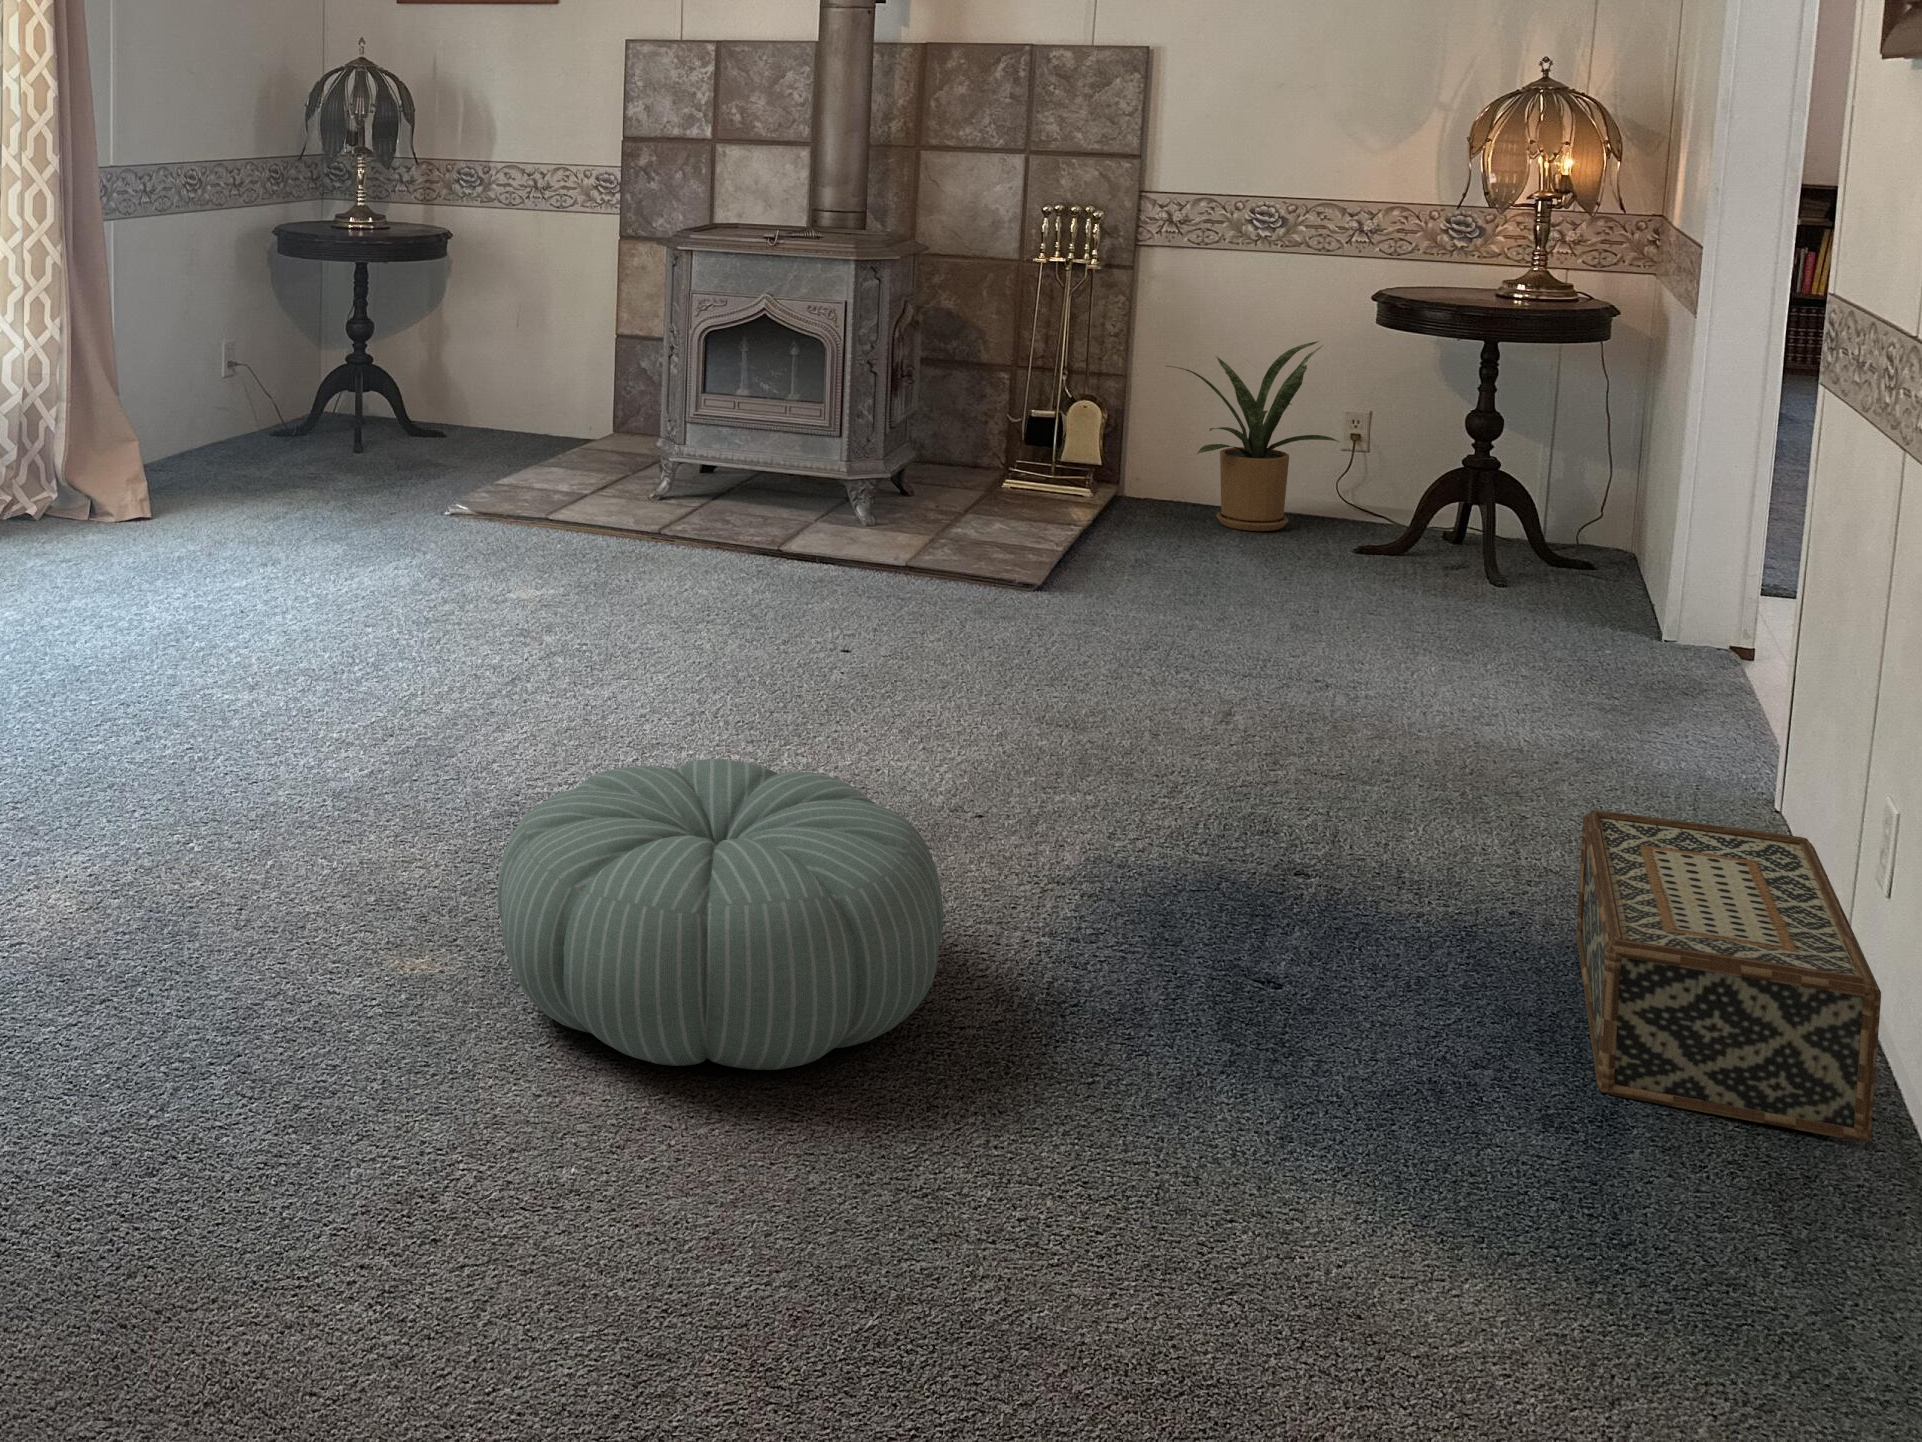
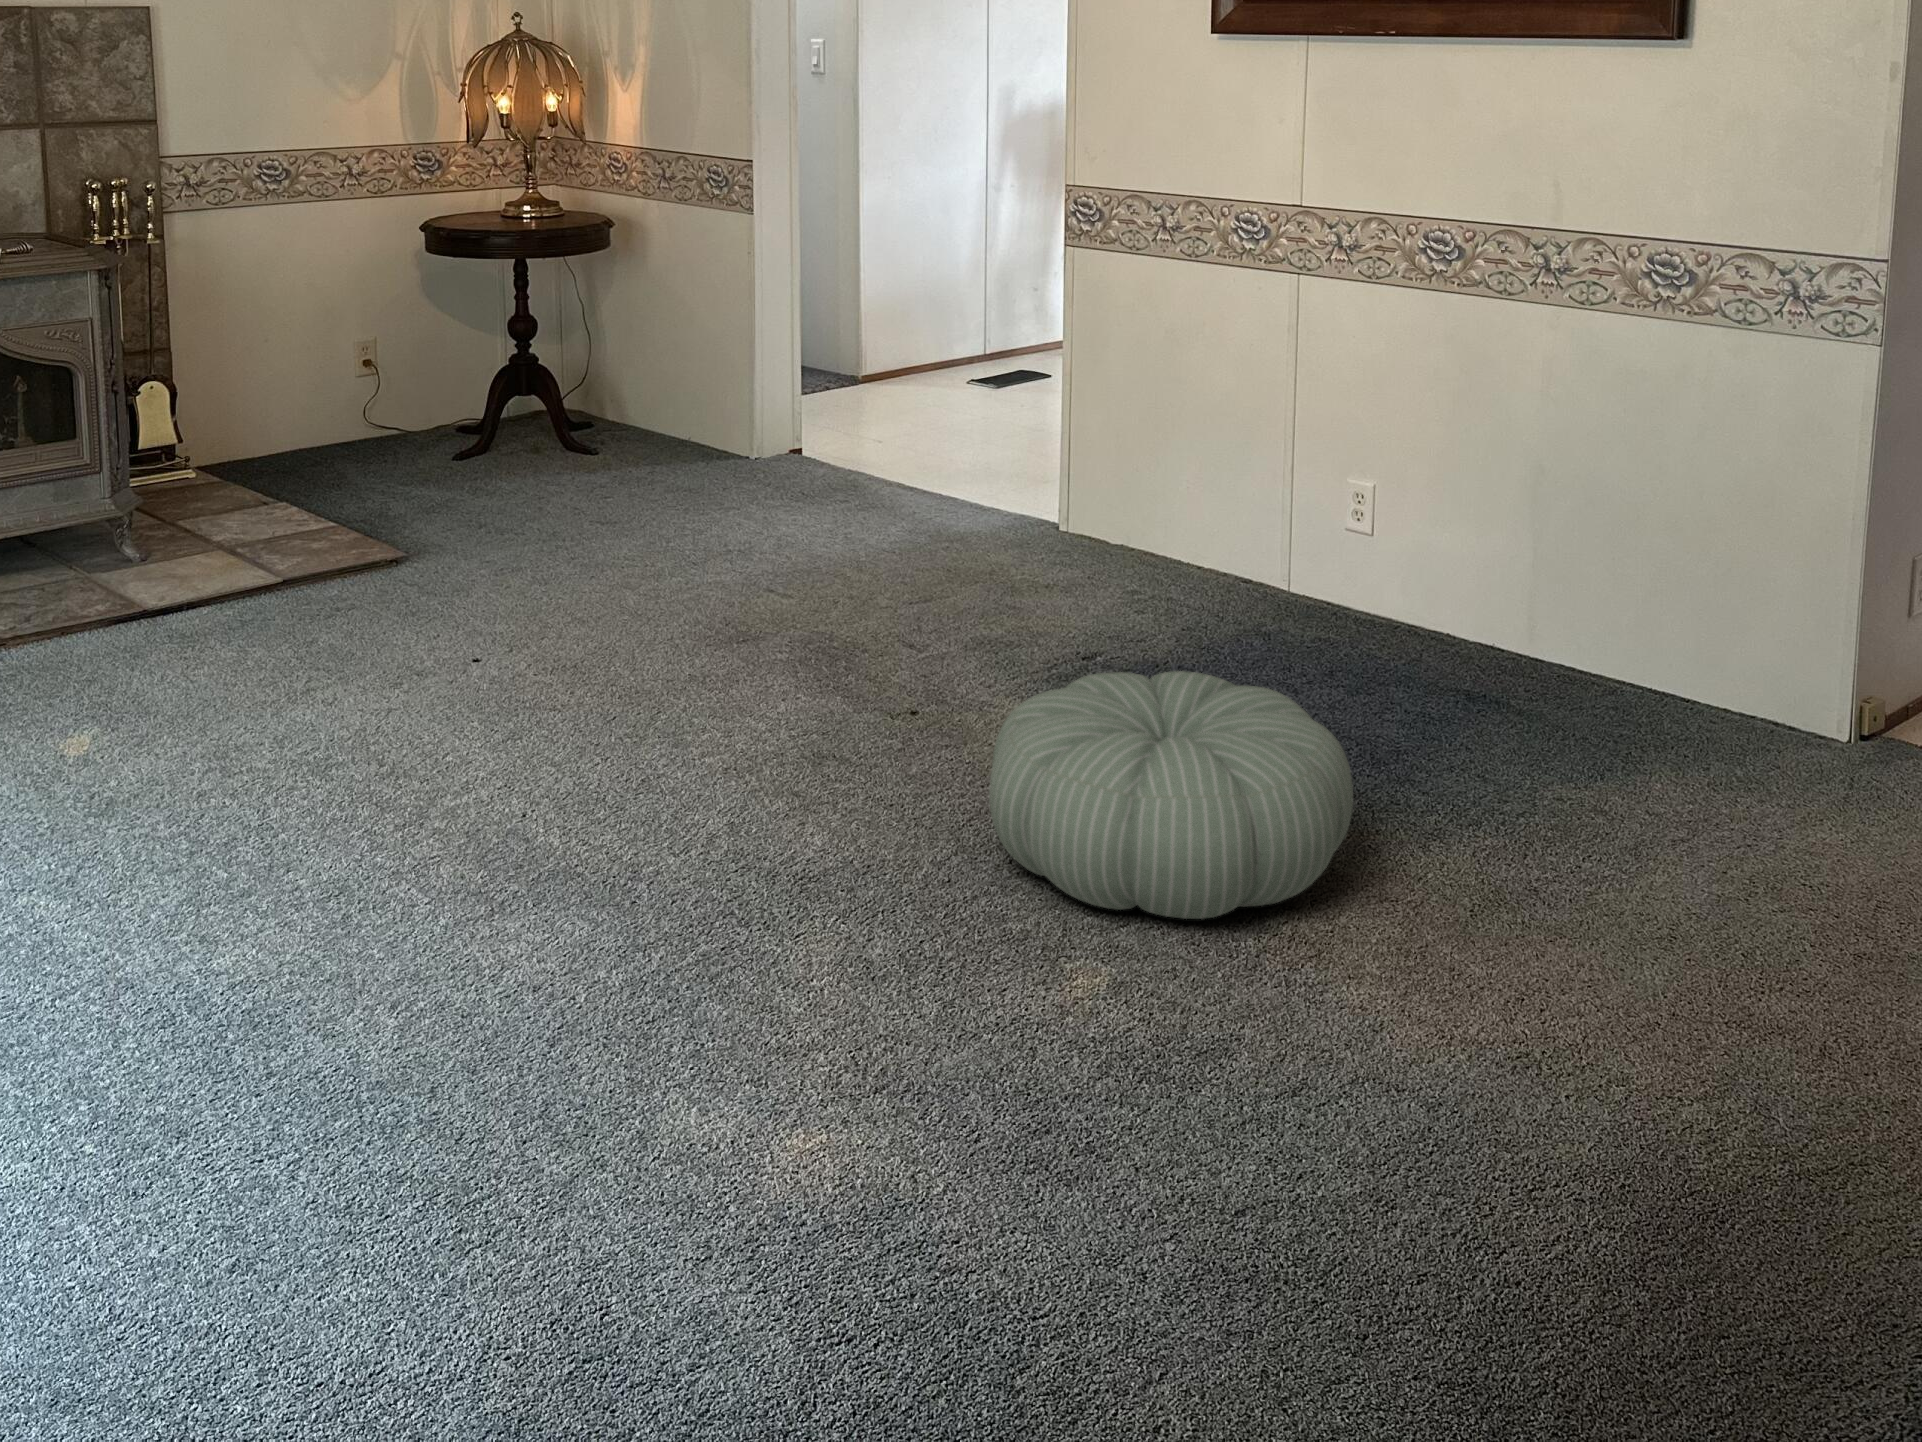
house plant: present [1168,341,1339,531] -> none [270,279,396,469]
woven basket: present [1576,810,1881,1142] -> none [1192,513,1452,674]

